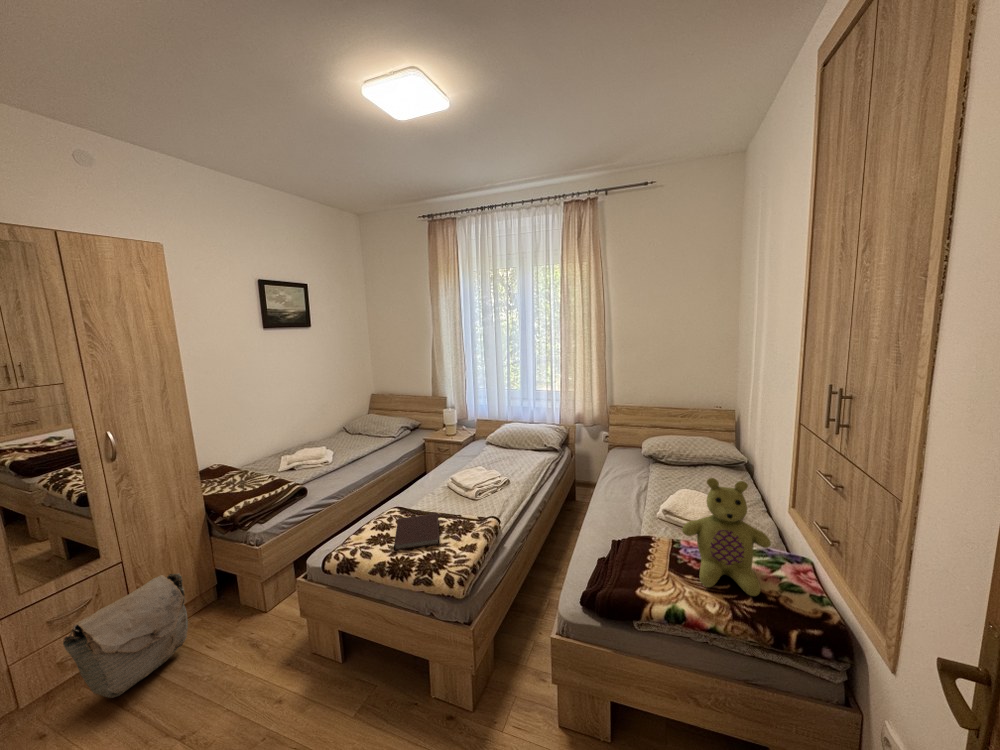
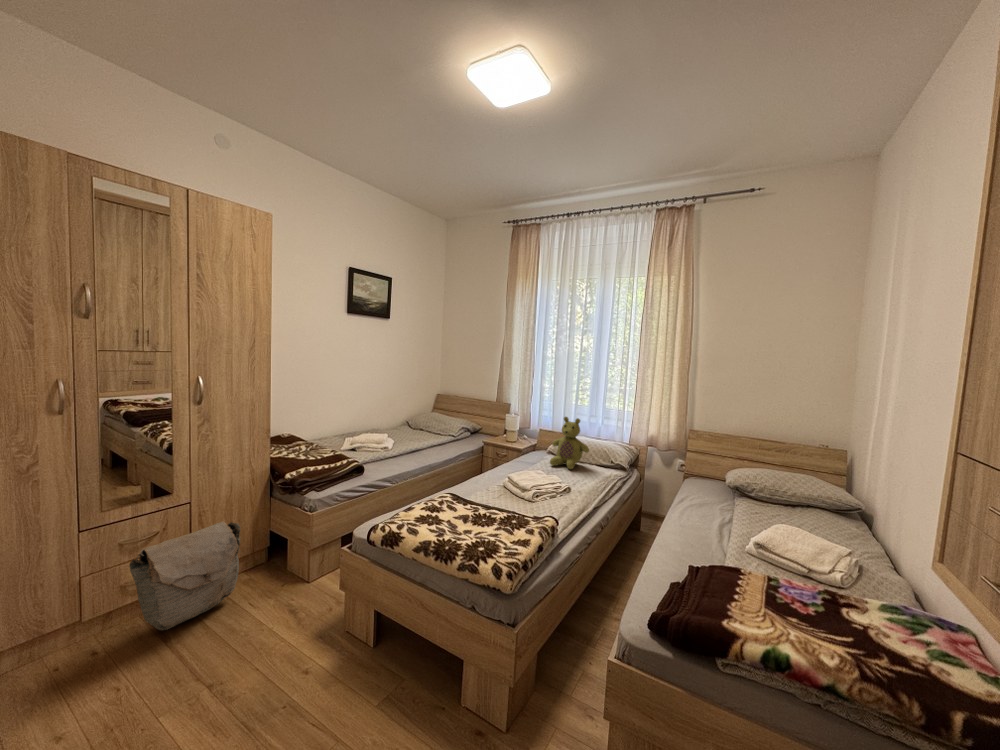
stuffed bear: present [682,478,771,596] -> present [550,417,589,469]
notebook: present [394,513,440,551] -> none [441,504,491,536]

